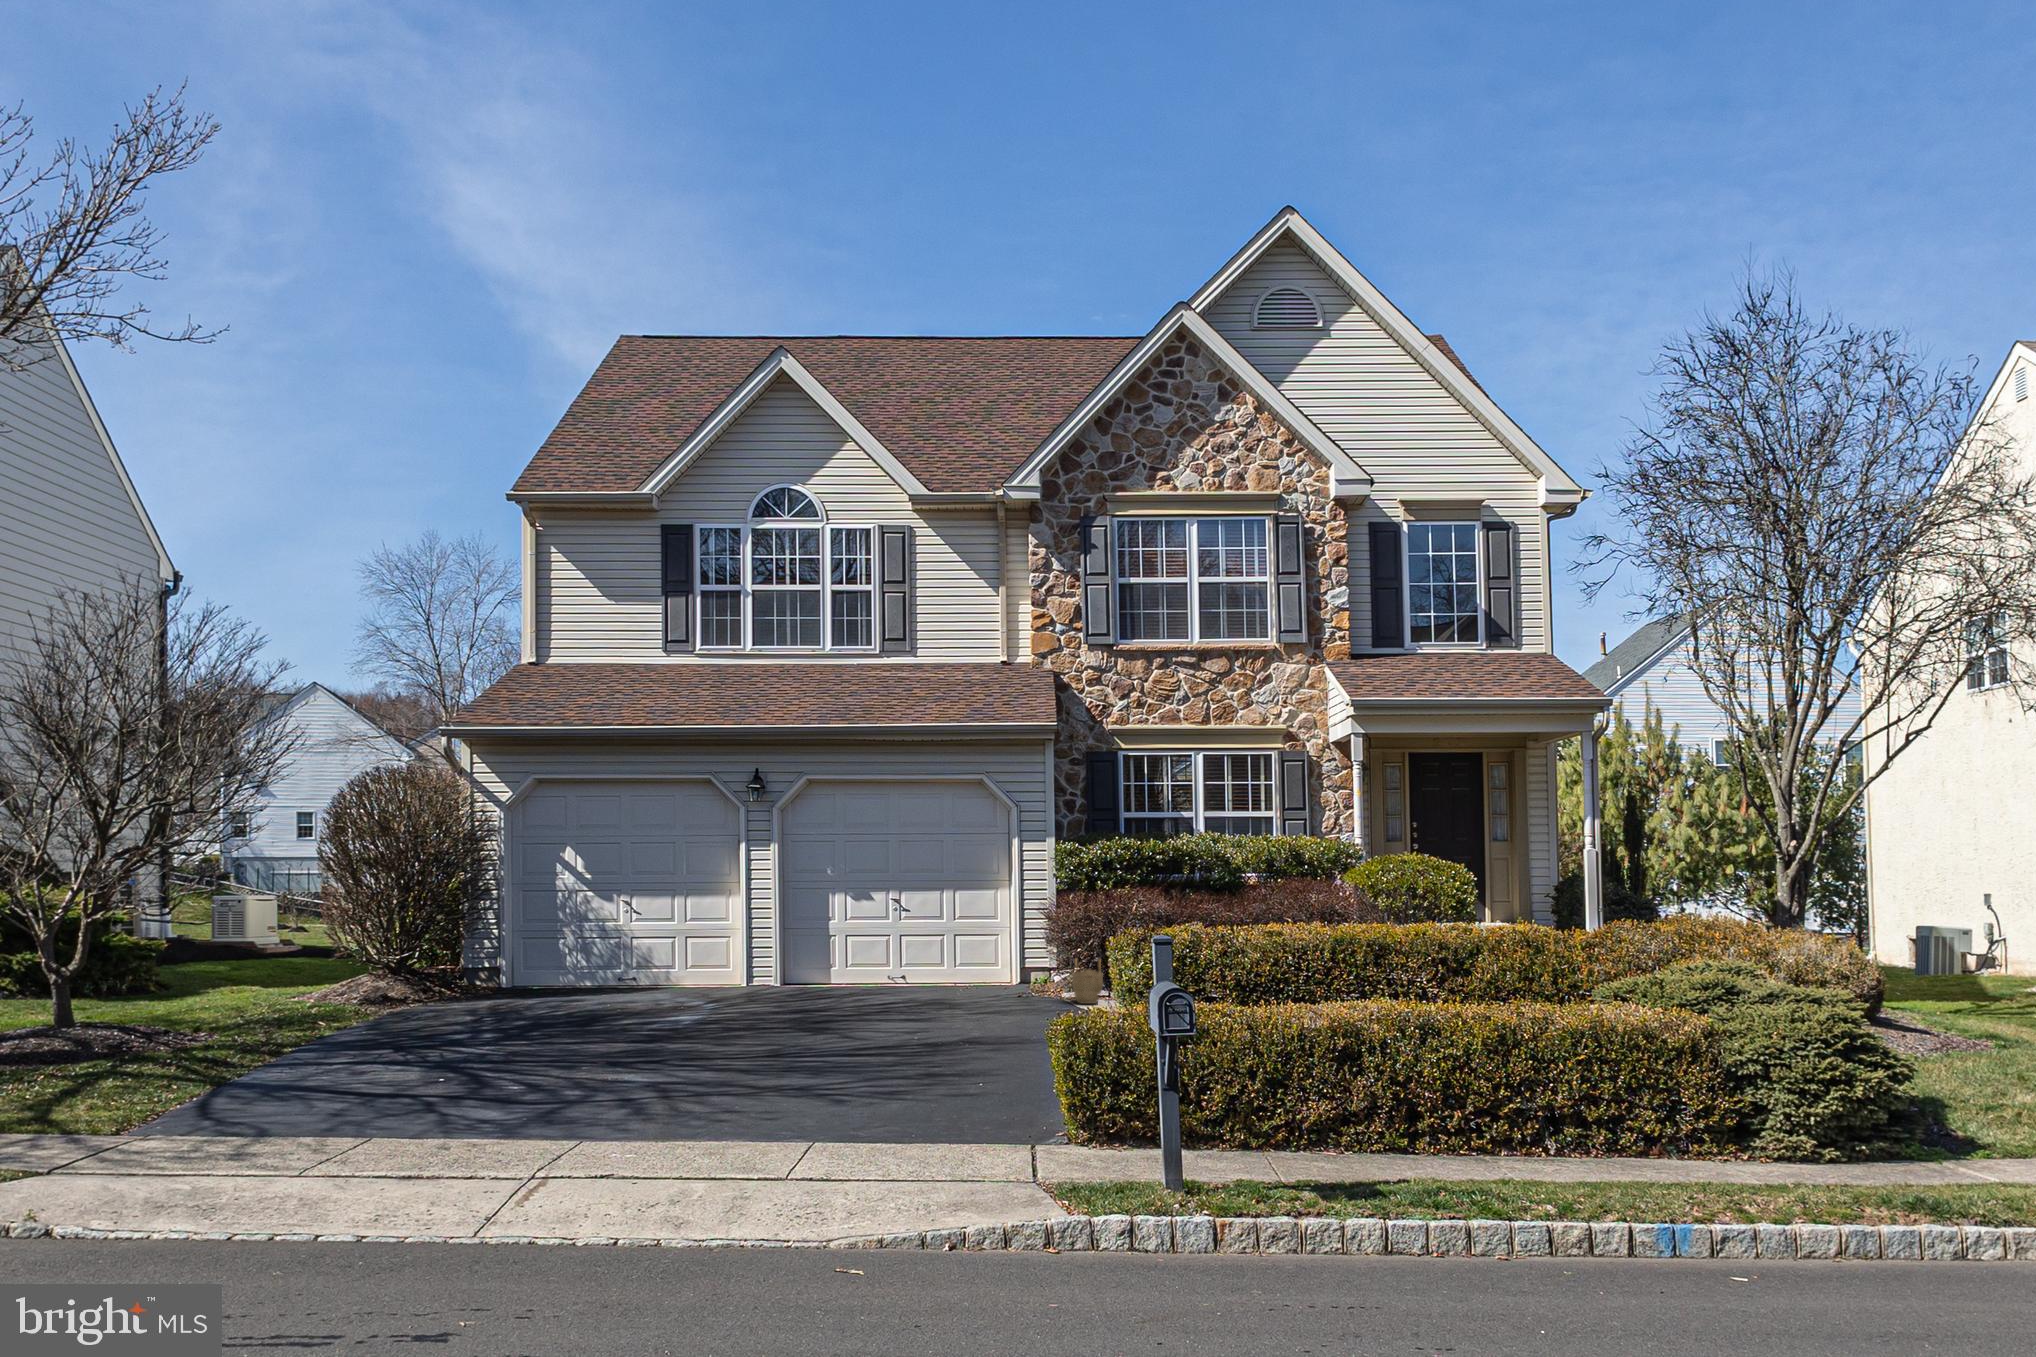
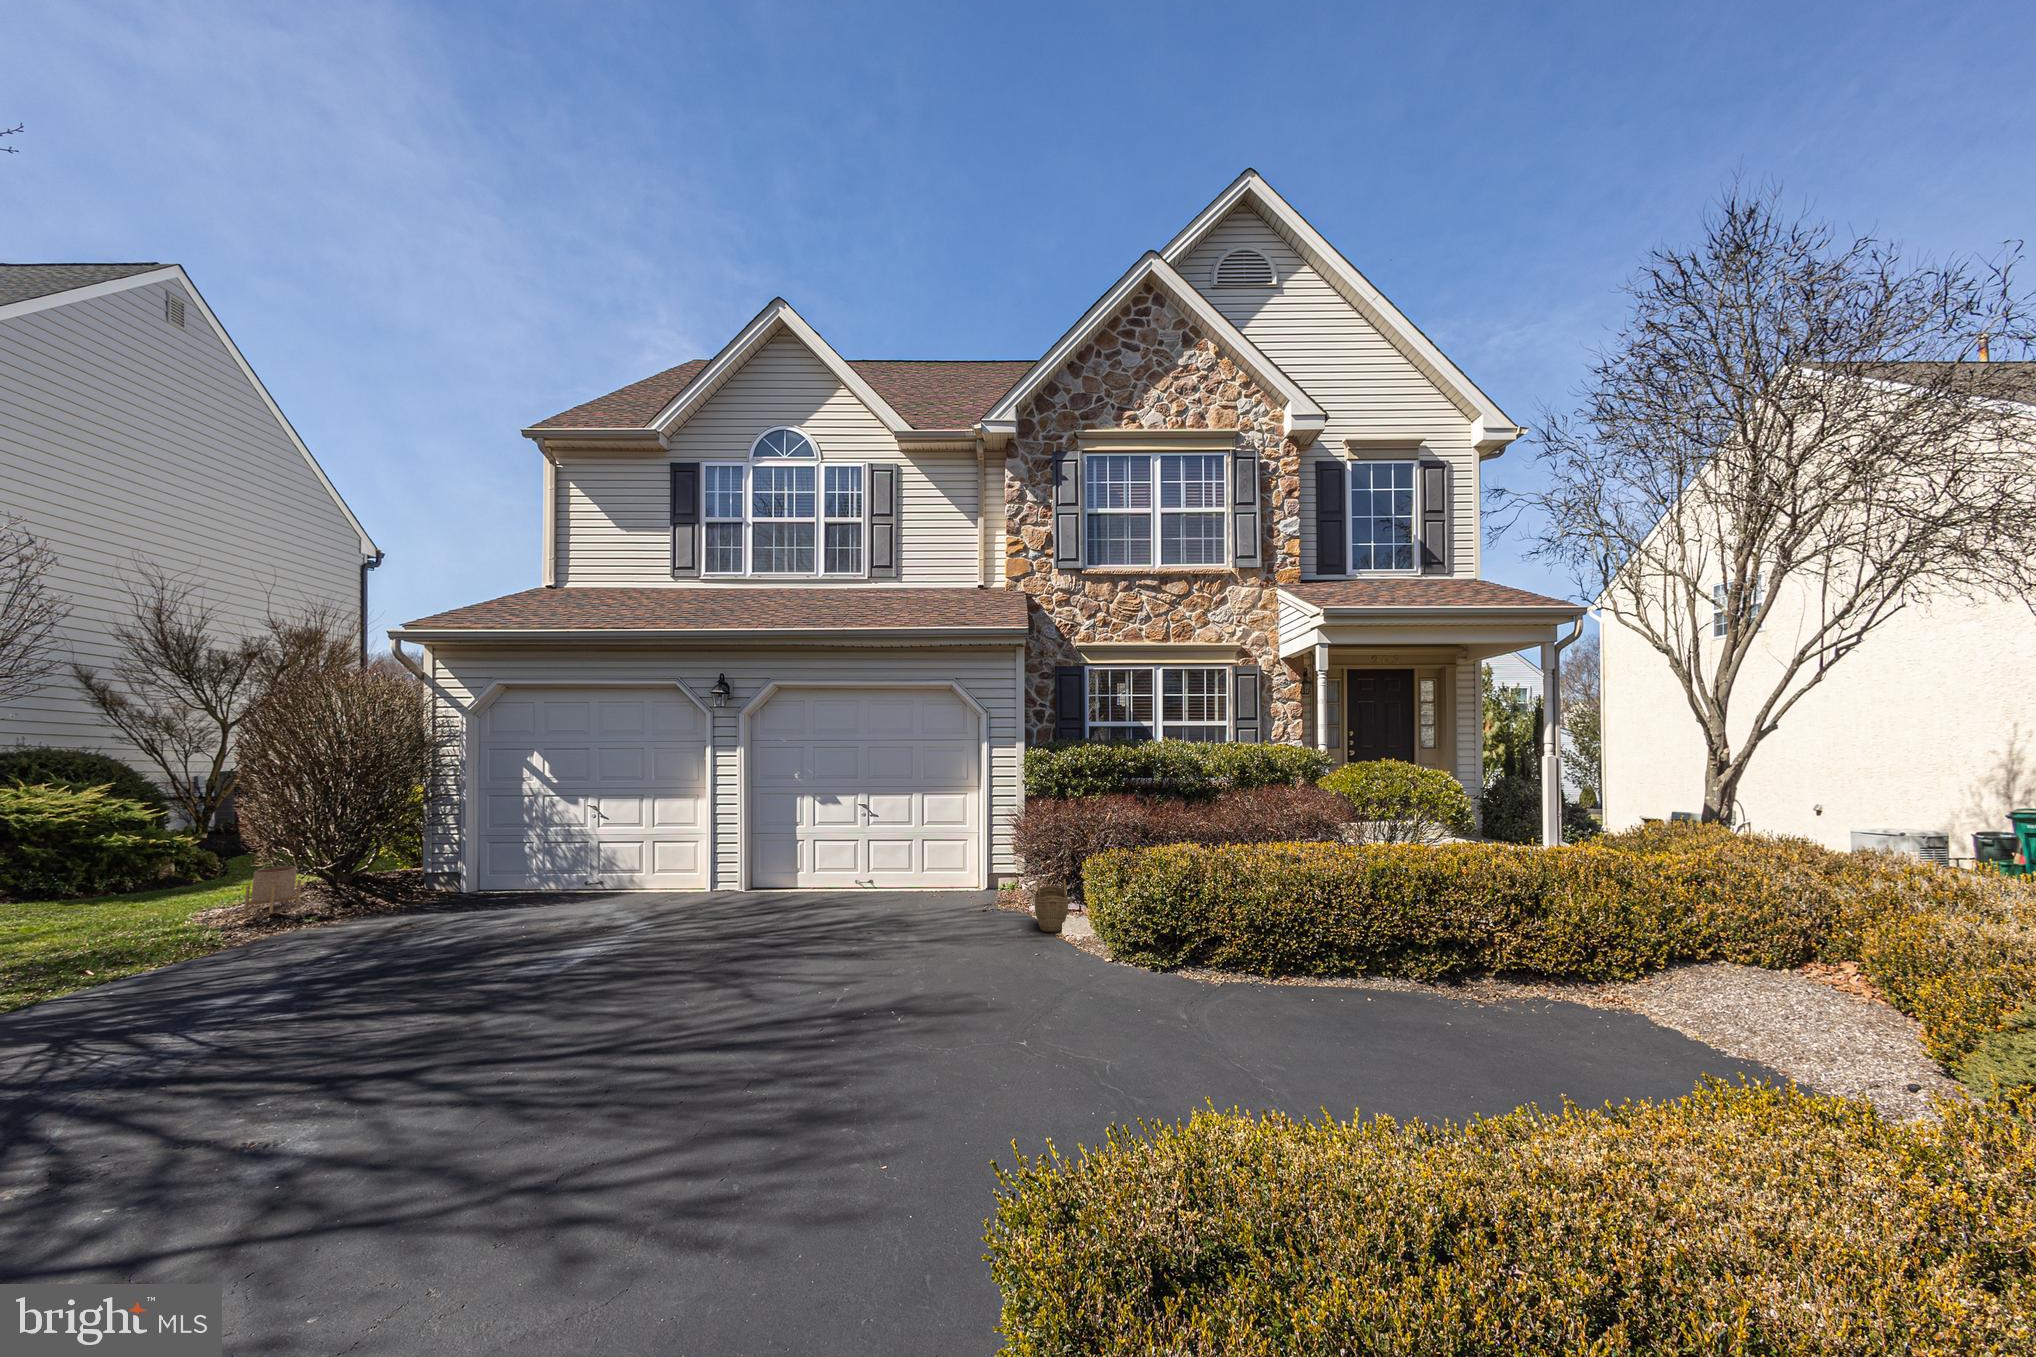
planter: none [333,958,368,998] -> present [244,867,301,913]

